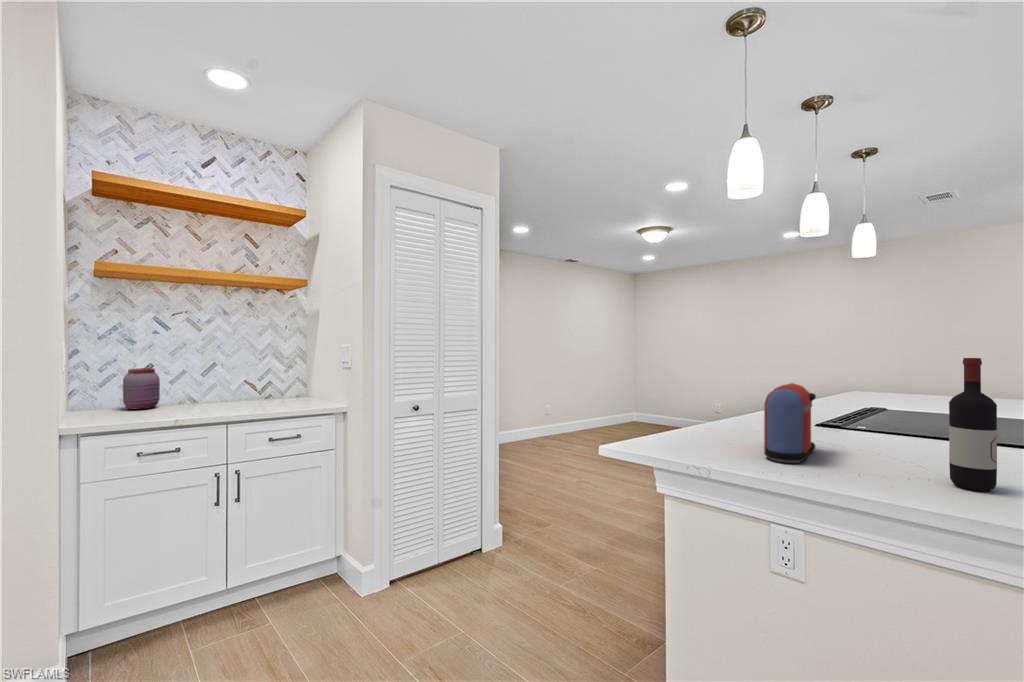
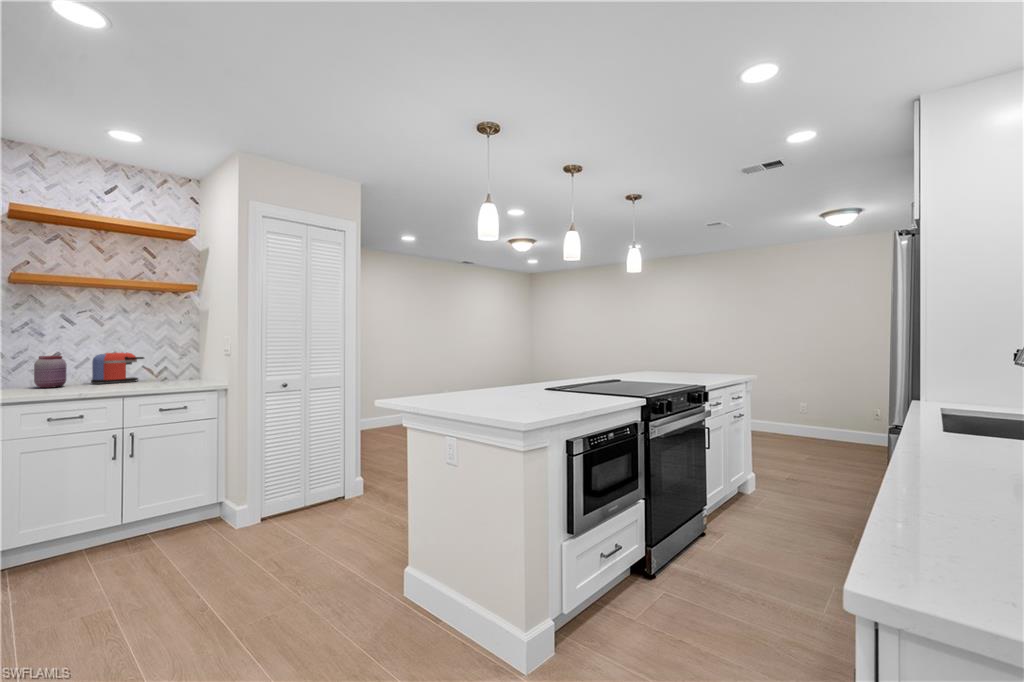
wine bottle: present [949,358,997,491] -> none [535,339,554,409]
coffee maker: present [764,383,816,463] -> present [91,353,144,384]

